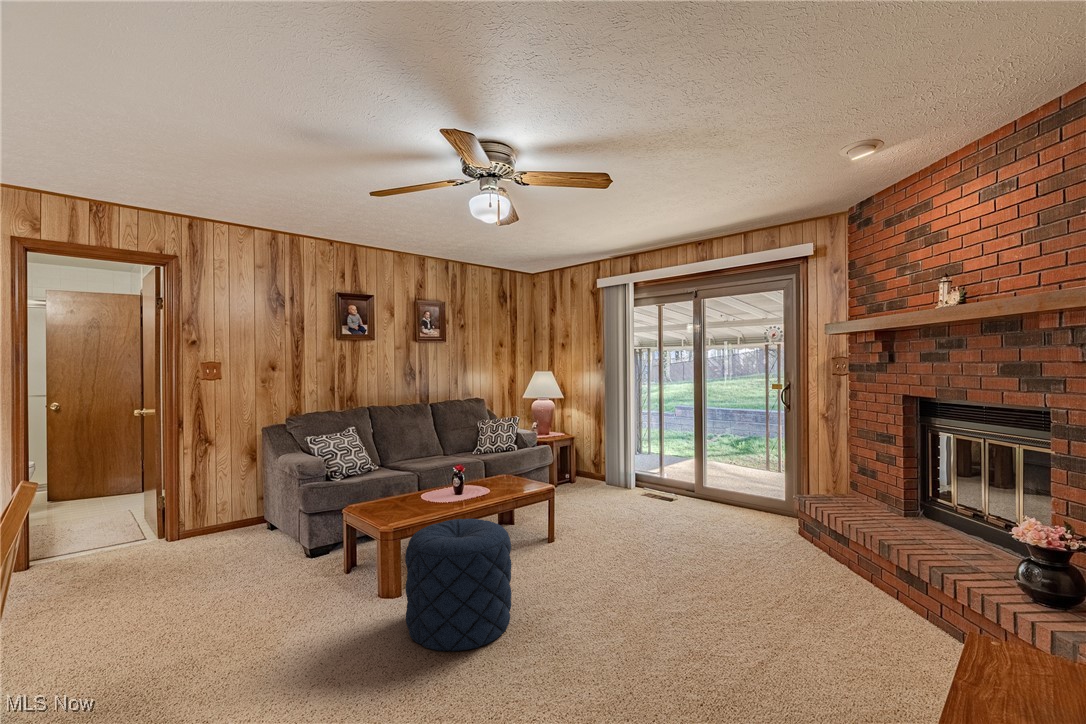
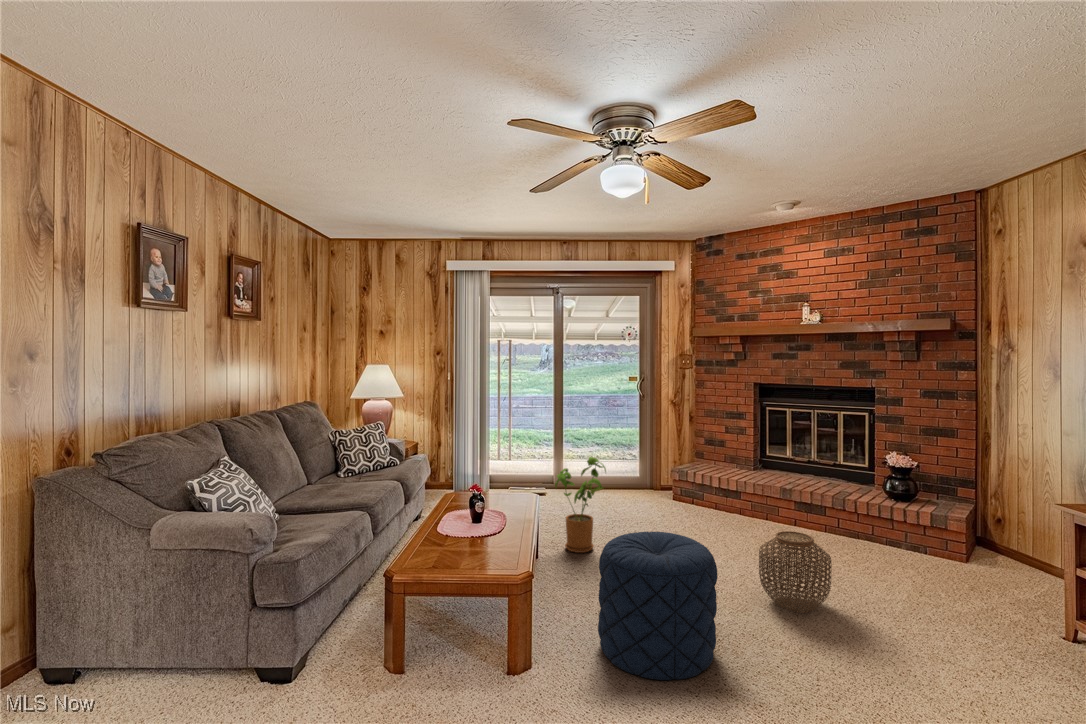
house plant: none [574,459,624,550] -> present [555,457,606,553]
woven basket: none [612,565,694,667] -> present [759,531,832,613]

